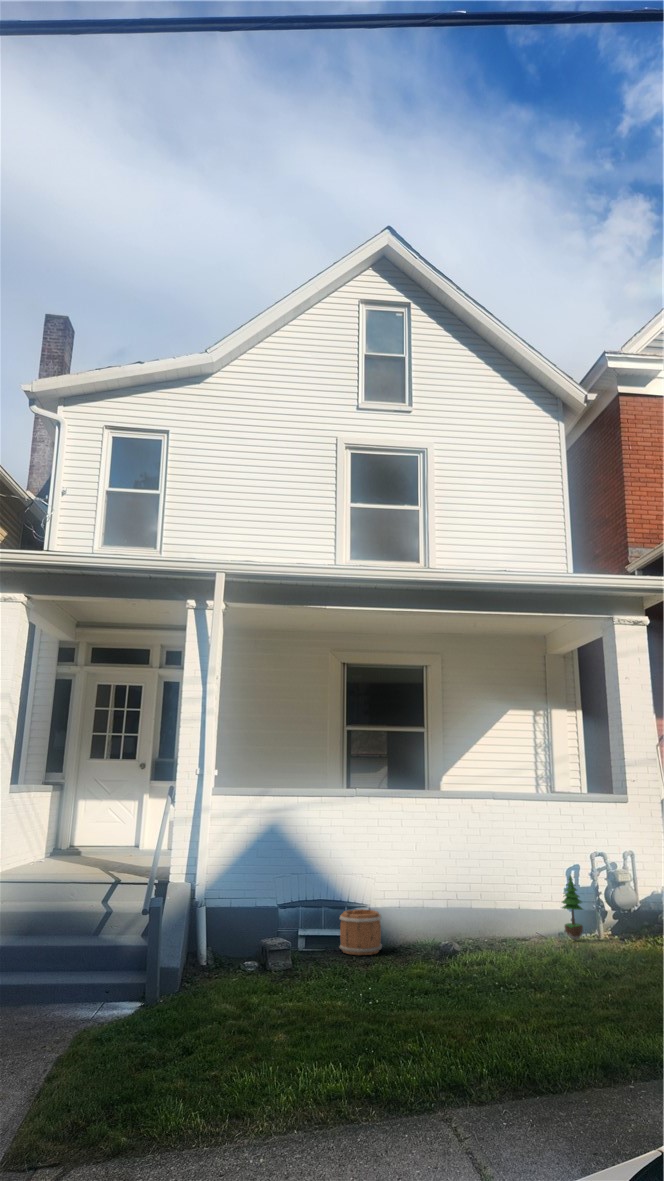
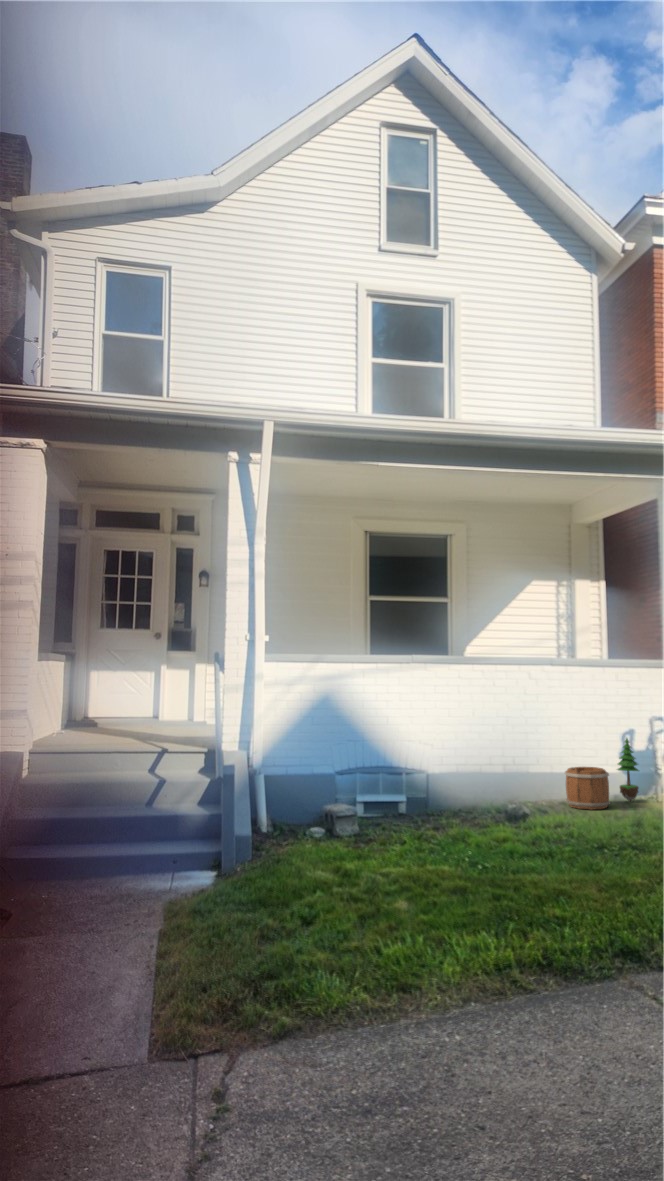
bucket: present [339,909,382,955] -> present [565,767,611,810]

